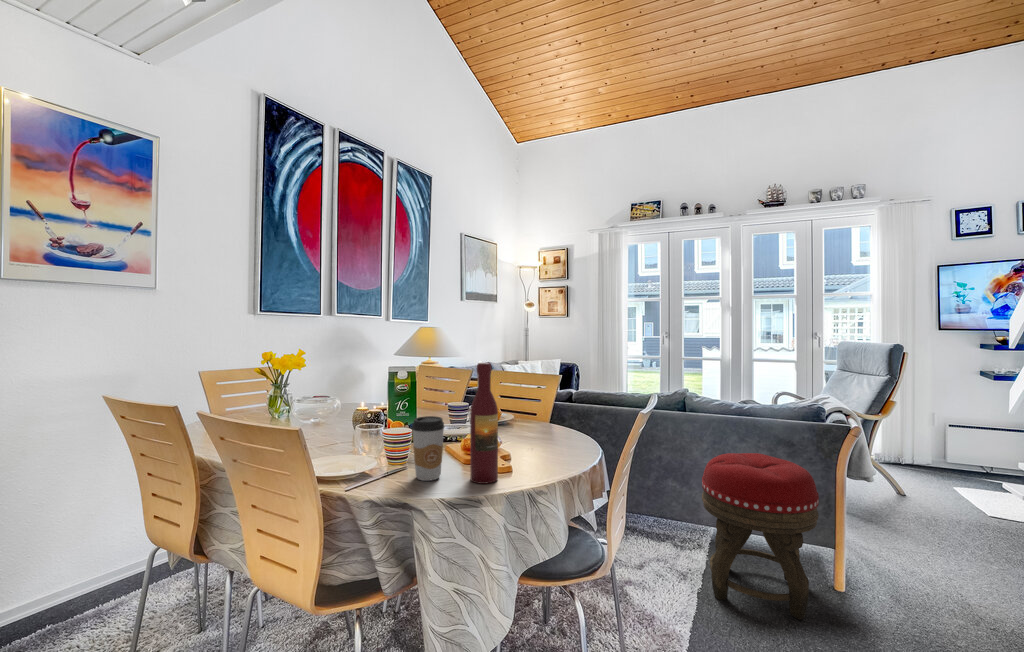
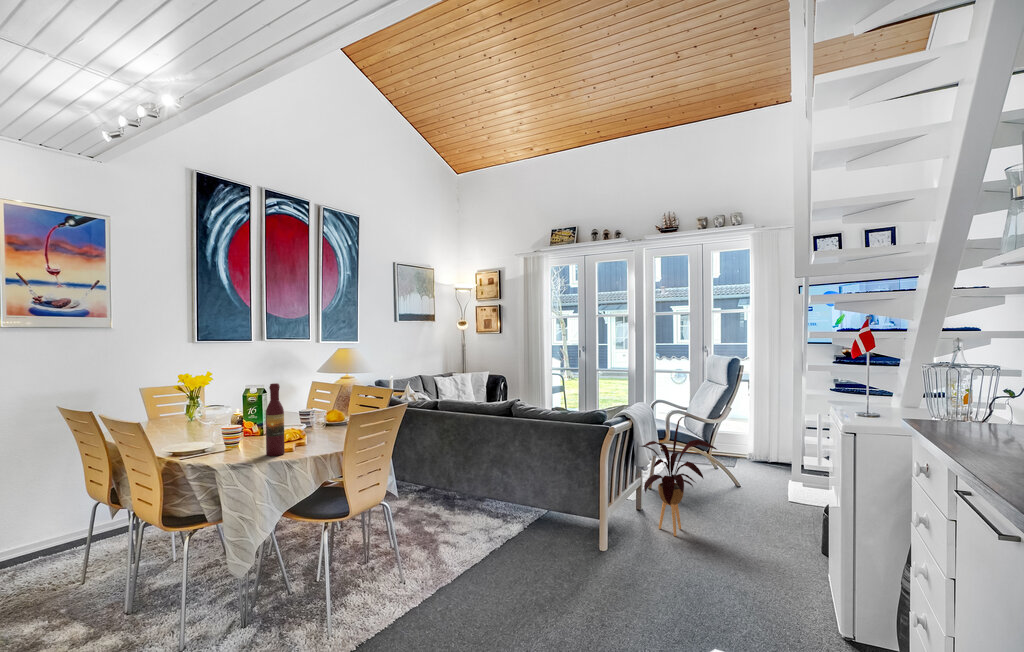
house plant: none [845,415,976,571] -> present [641,416,717,536]
coffee cup: present [412,416,444,481] -> none [231,416,253,455]
footstool: present [702,453,819,620] -> none [498,446,575,563]

